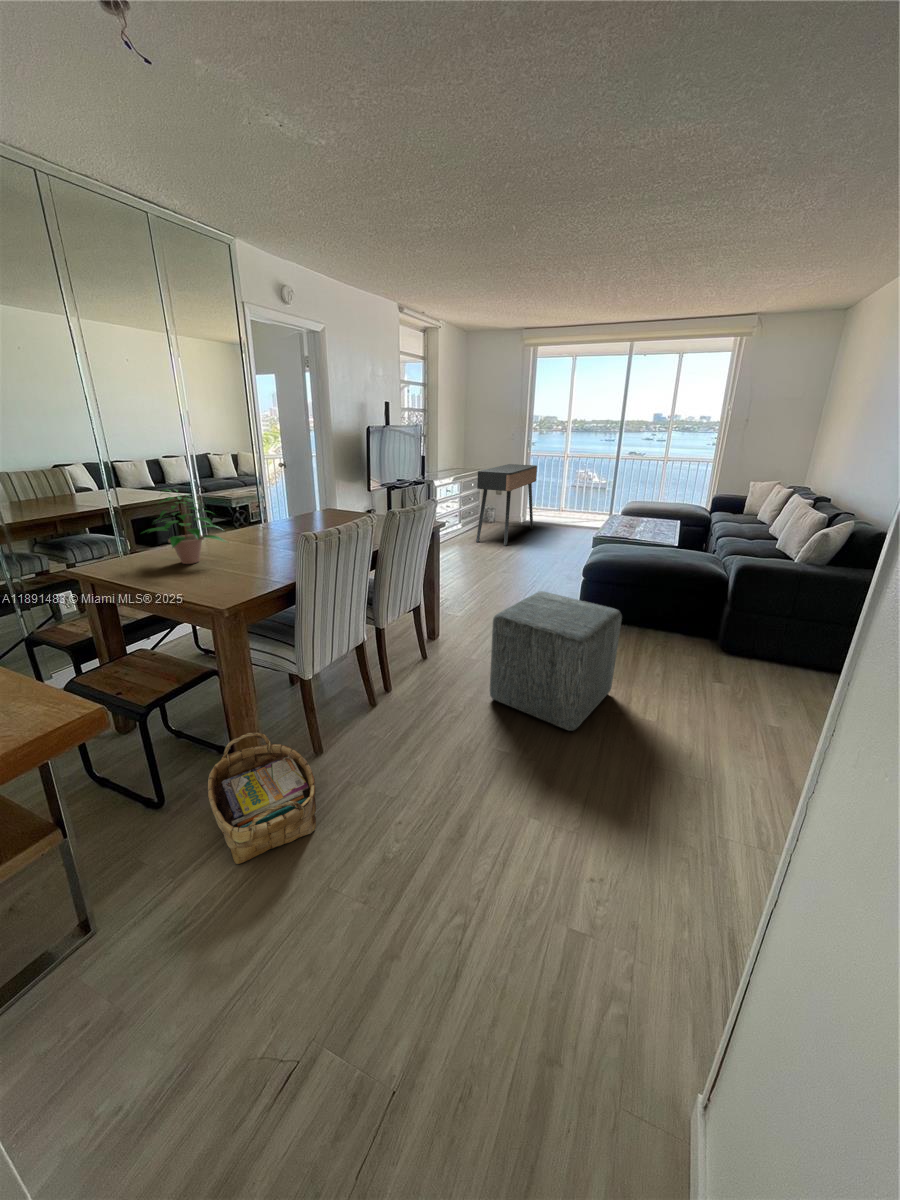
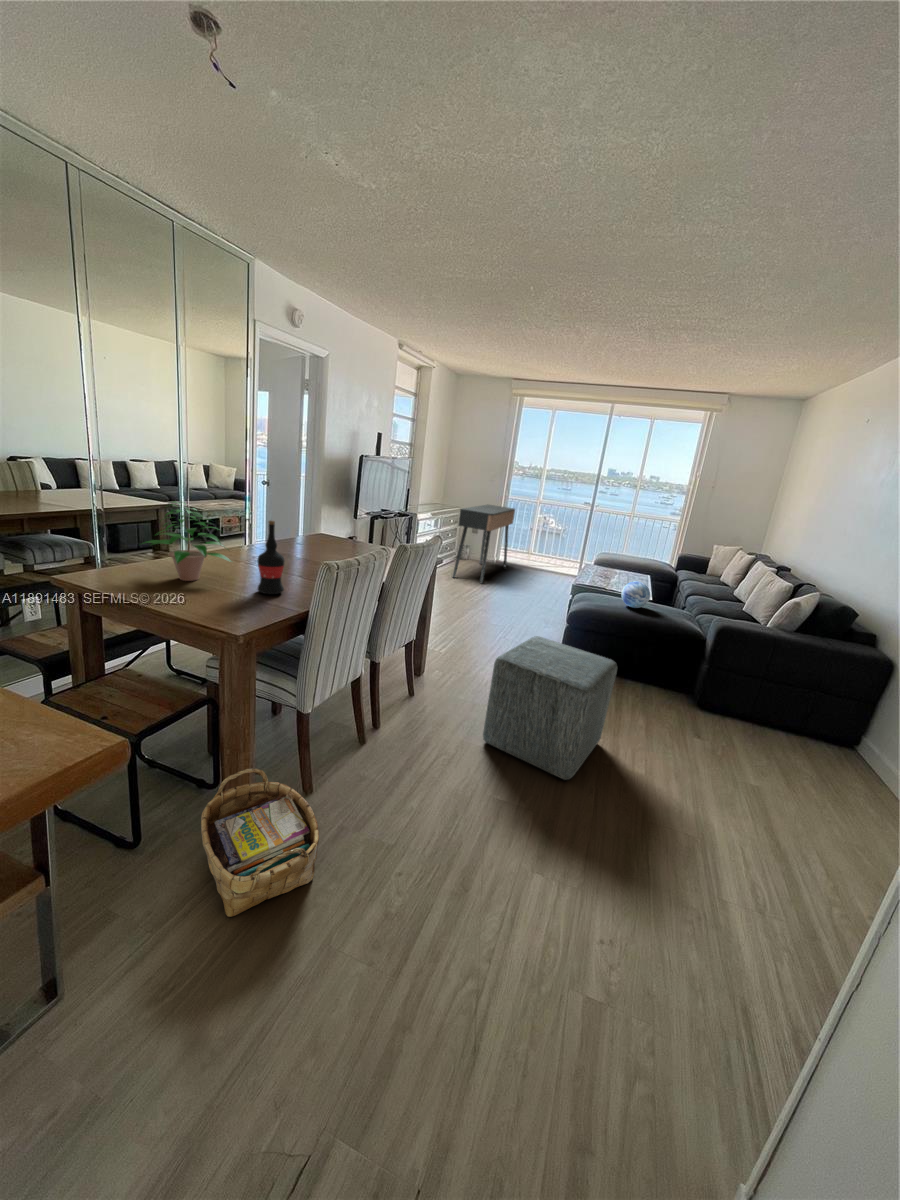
wine bottle: none [247,498,276,570] -> present [258,521,284,594]
decorative orb: none [639,527,669,555] -> present [621,581,650,608]

